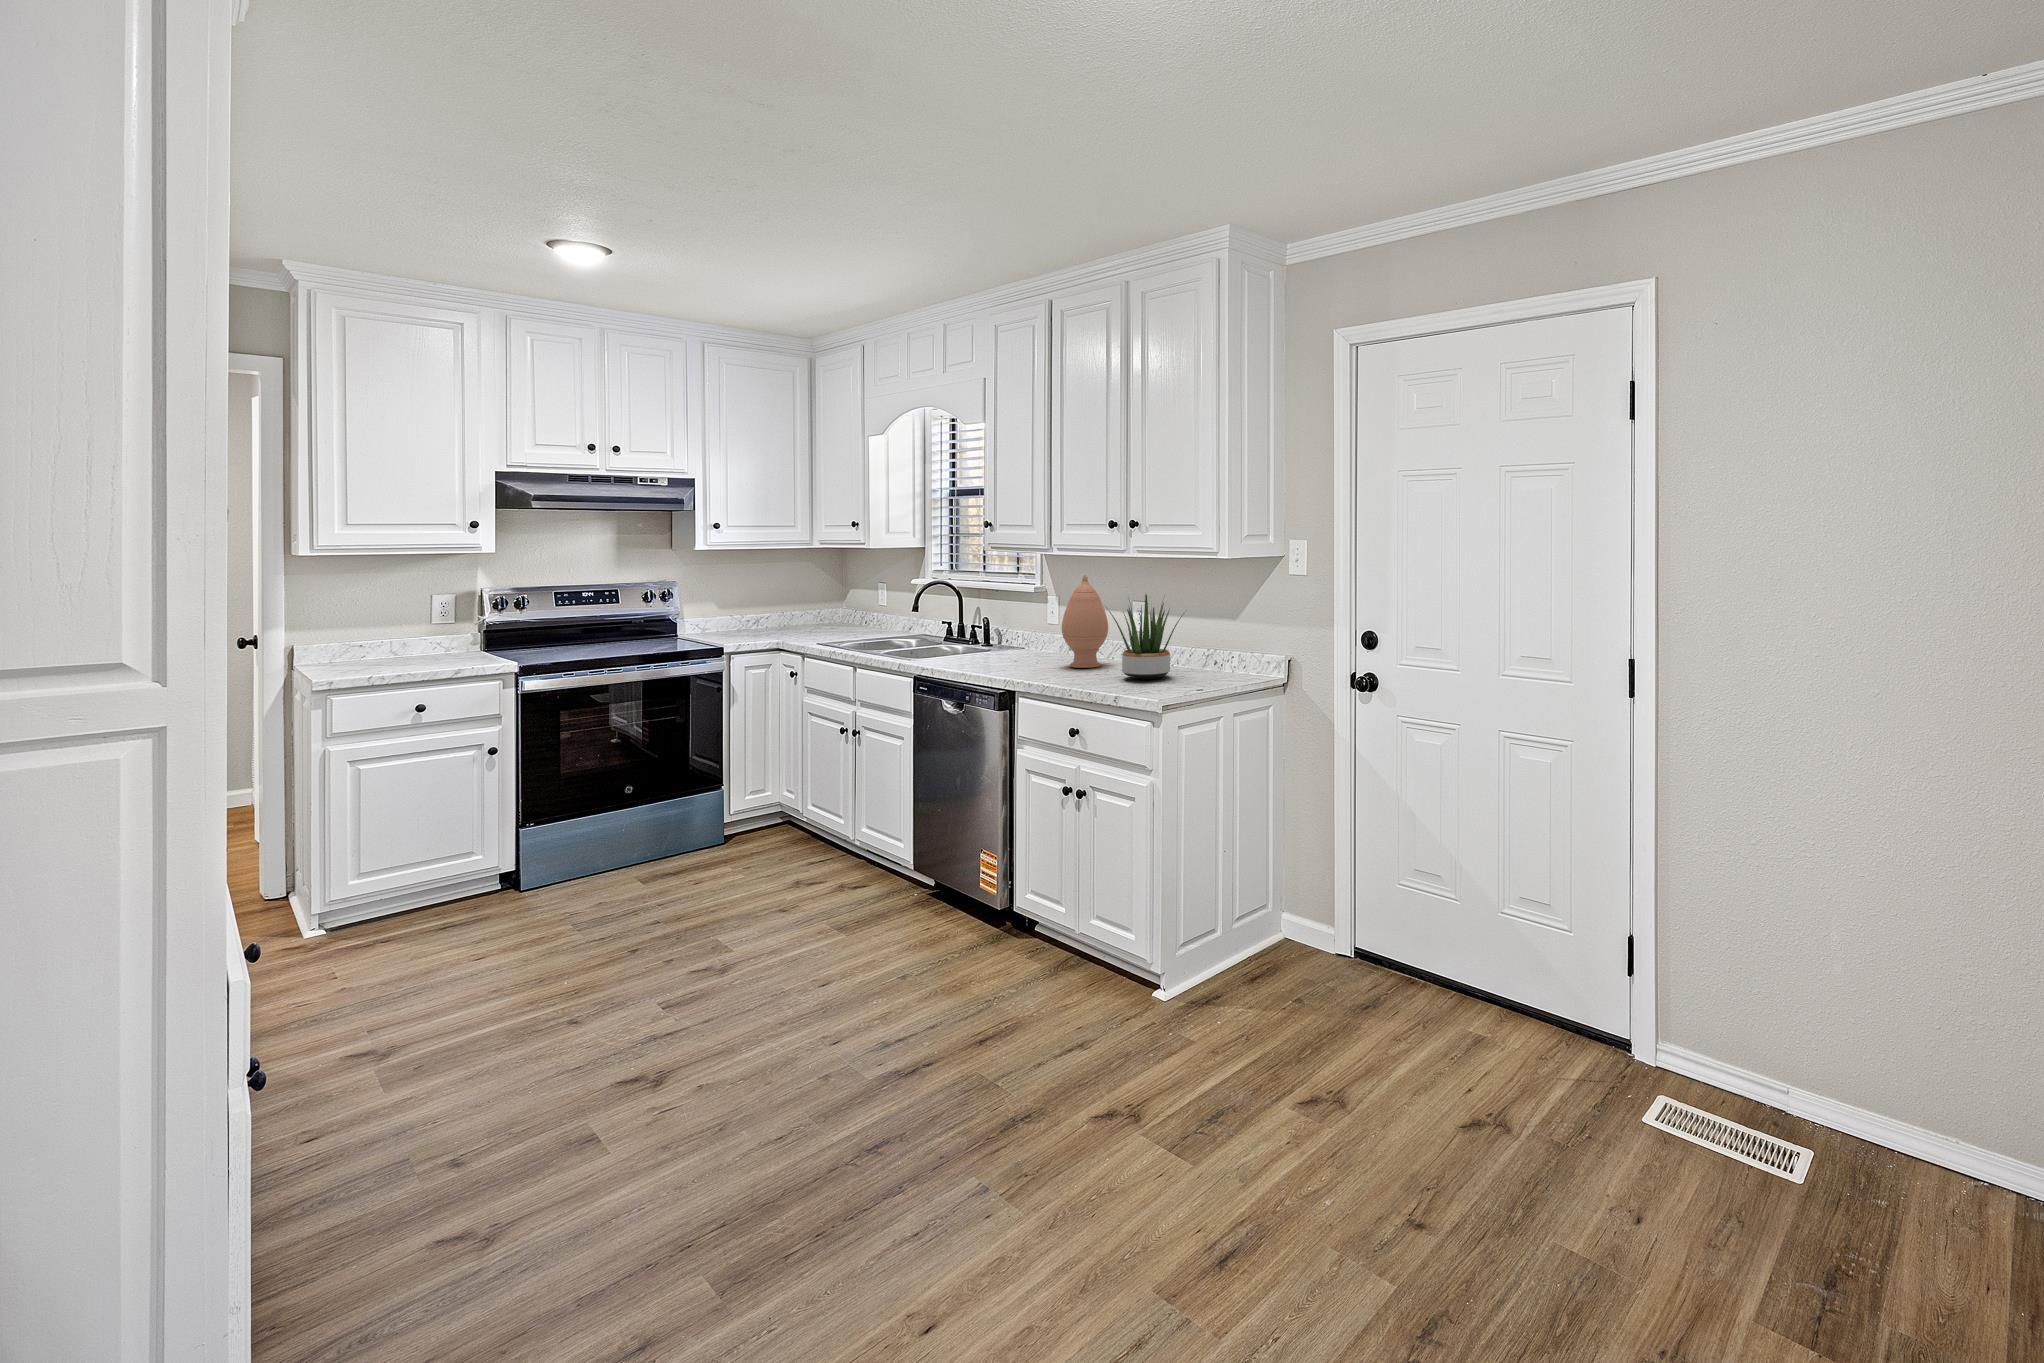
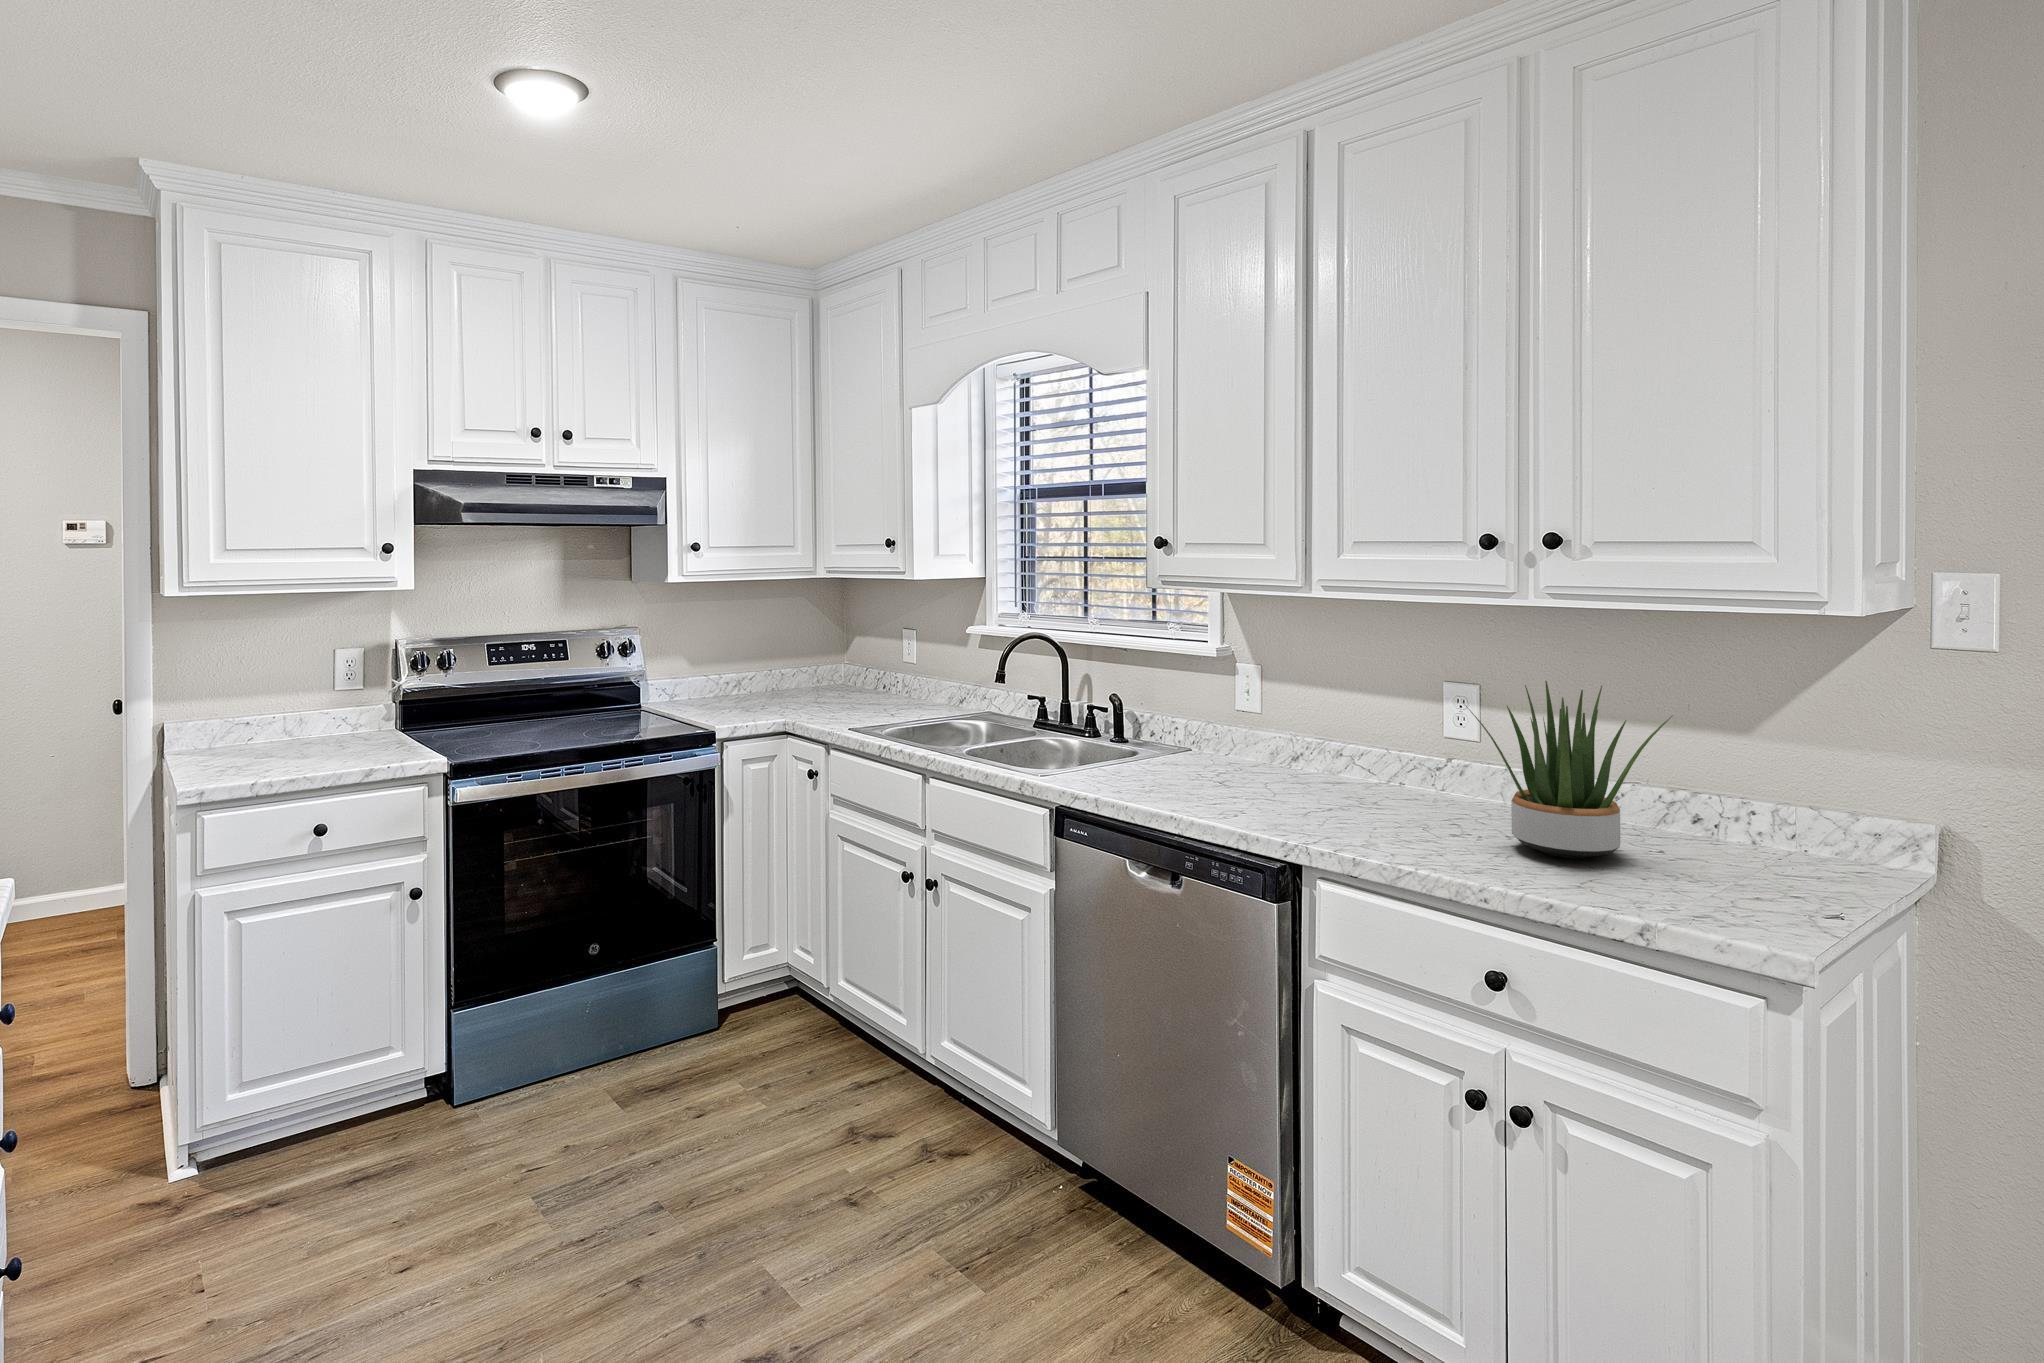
vase: present [1062,575,1108,668] -> none [1330,638,1422,812]

